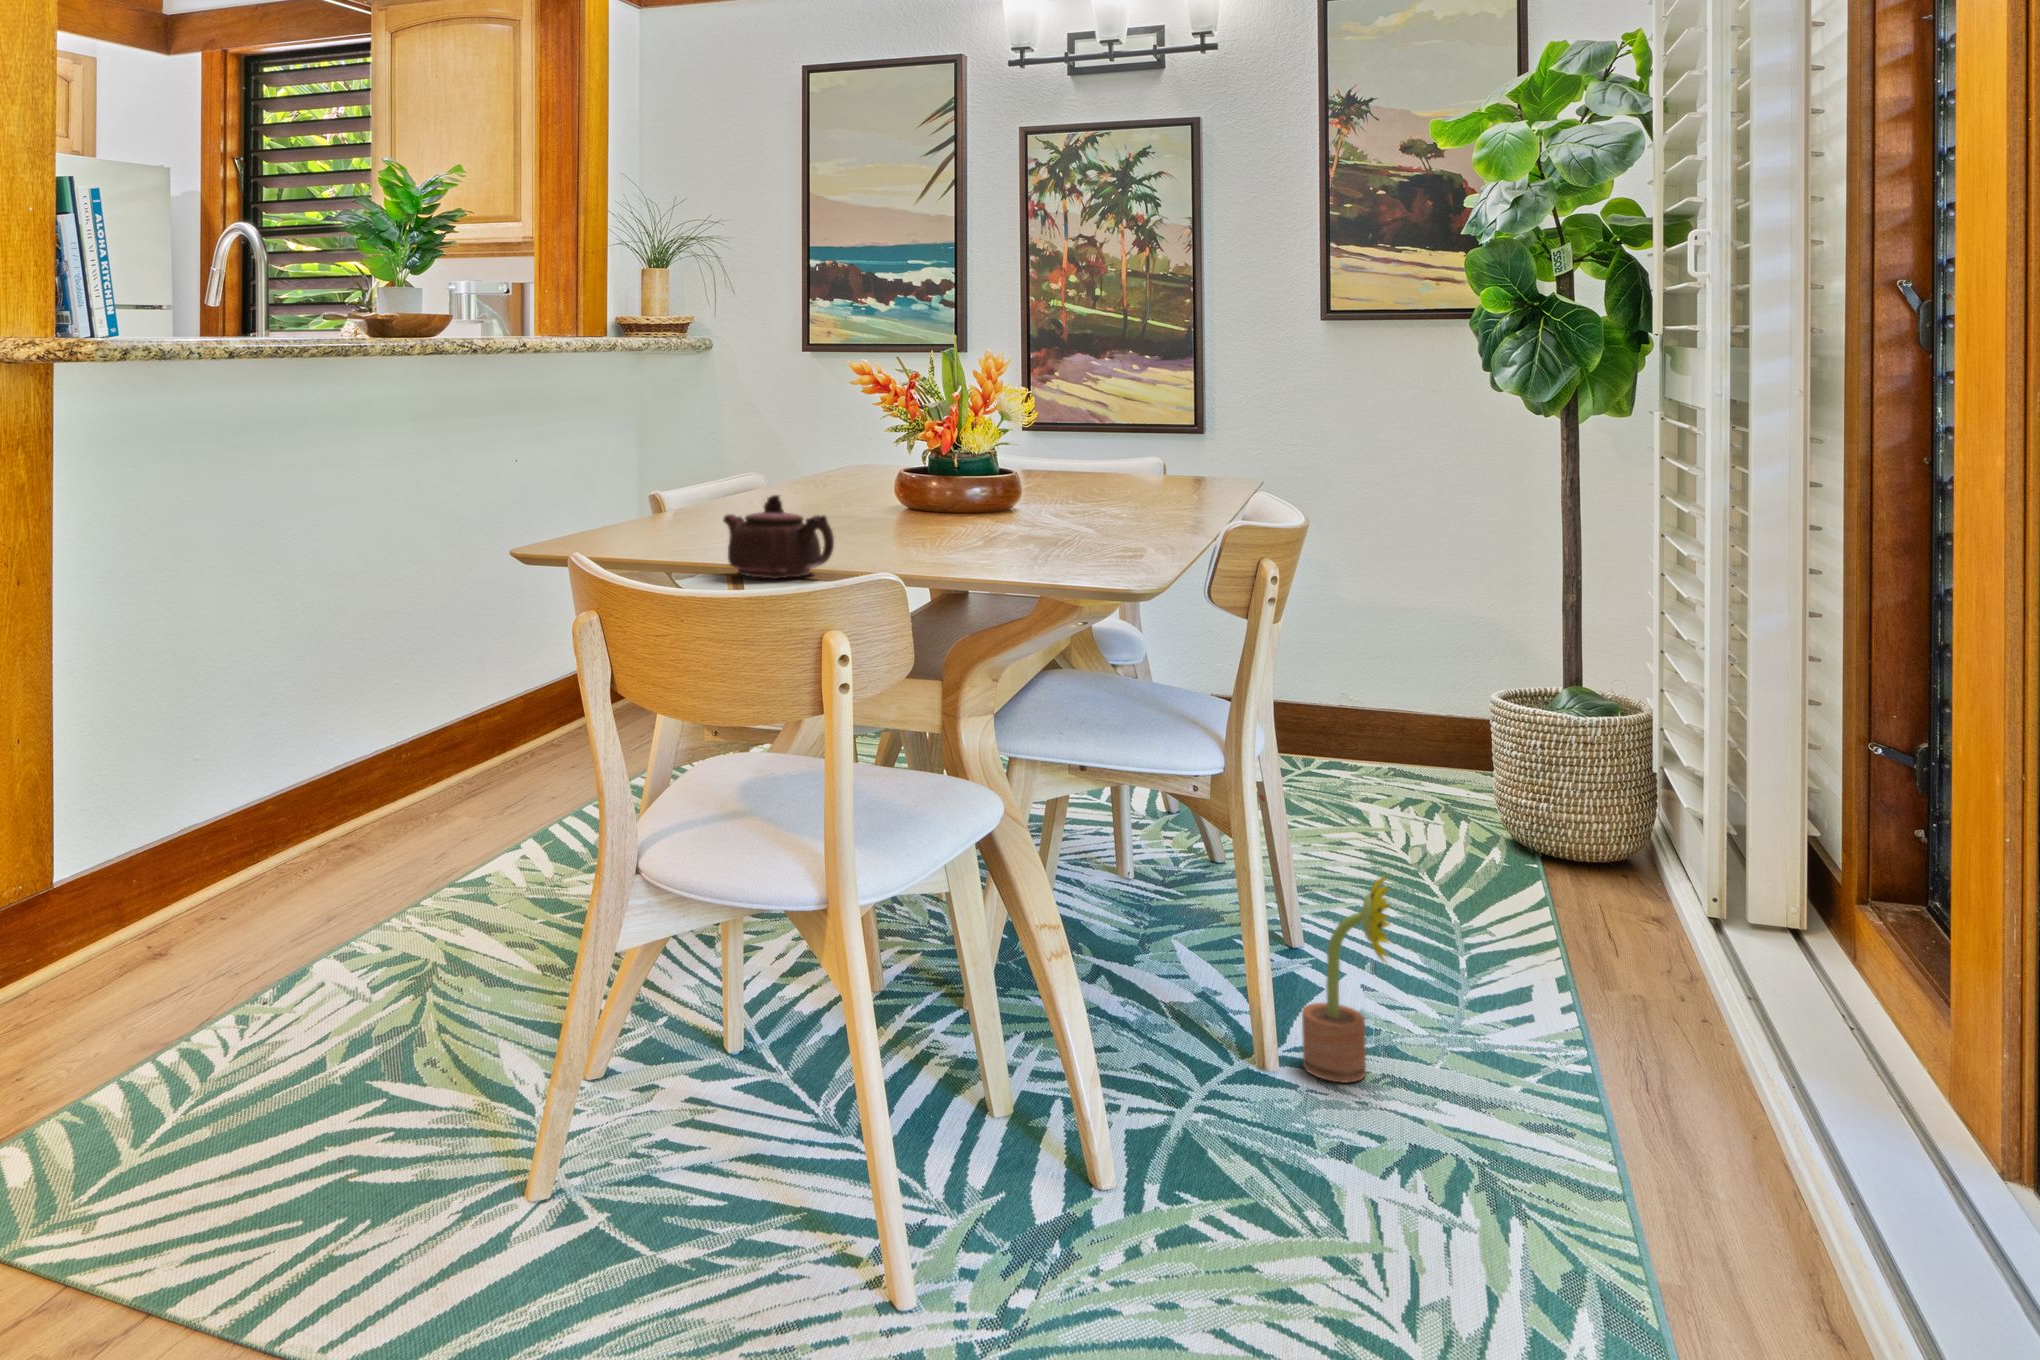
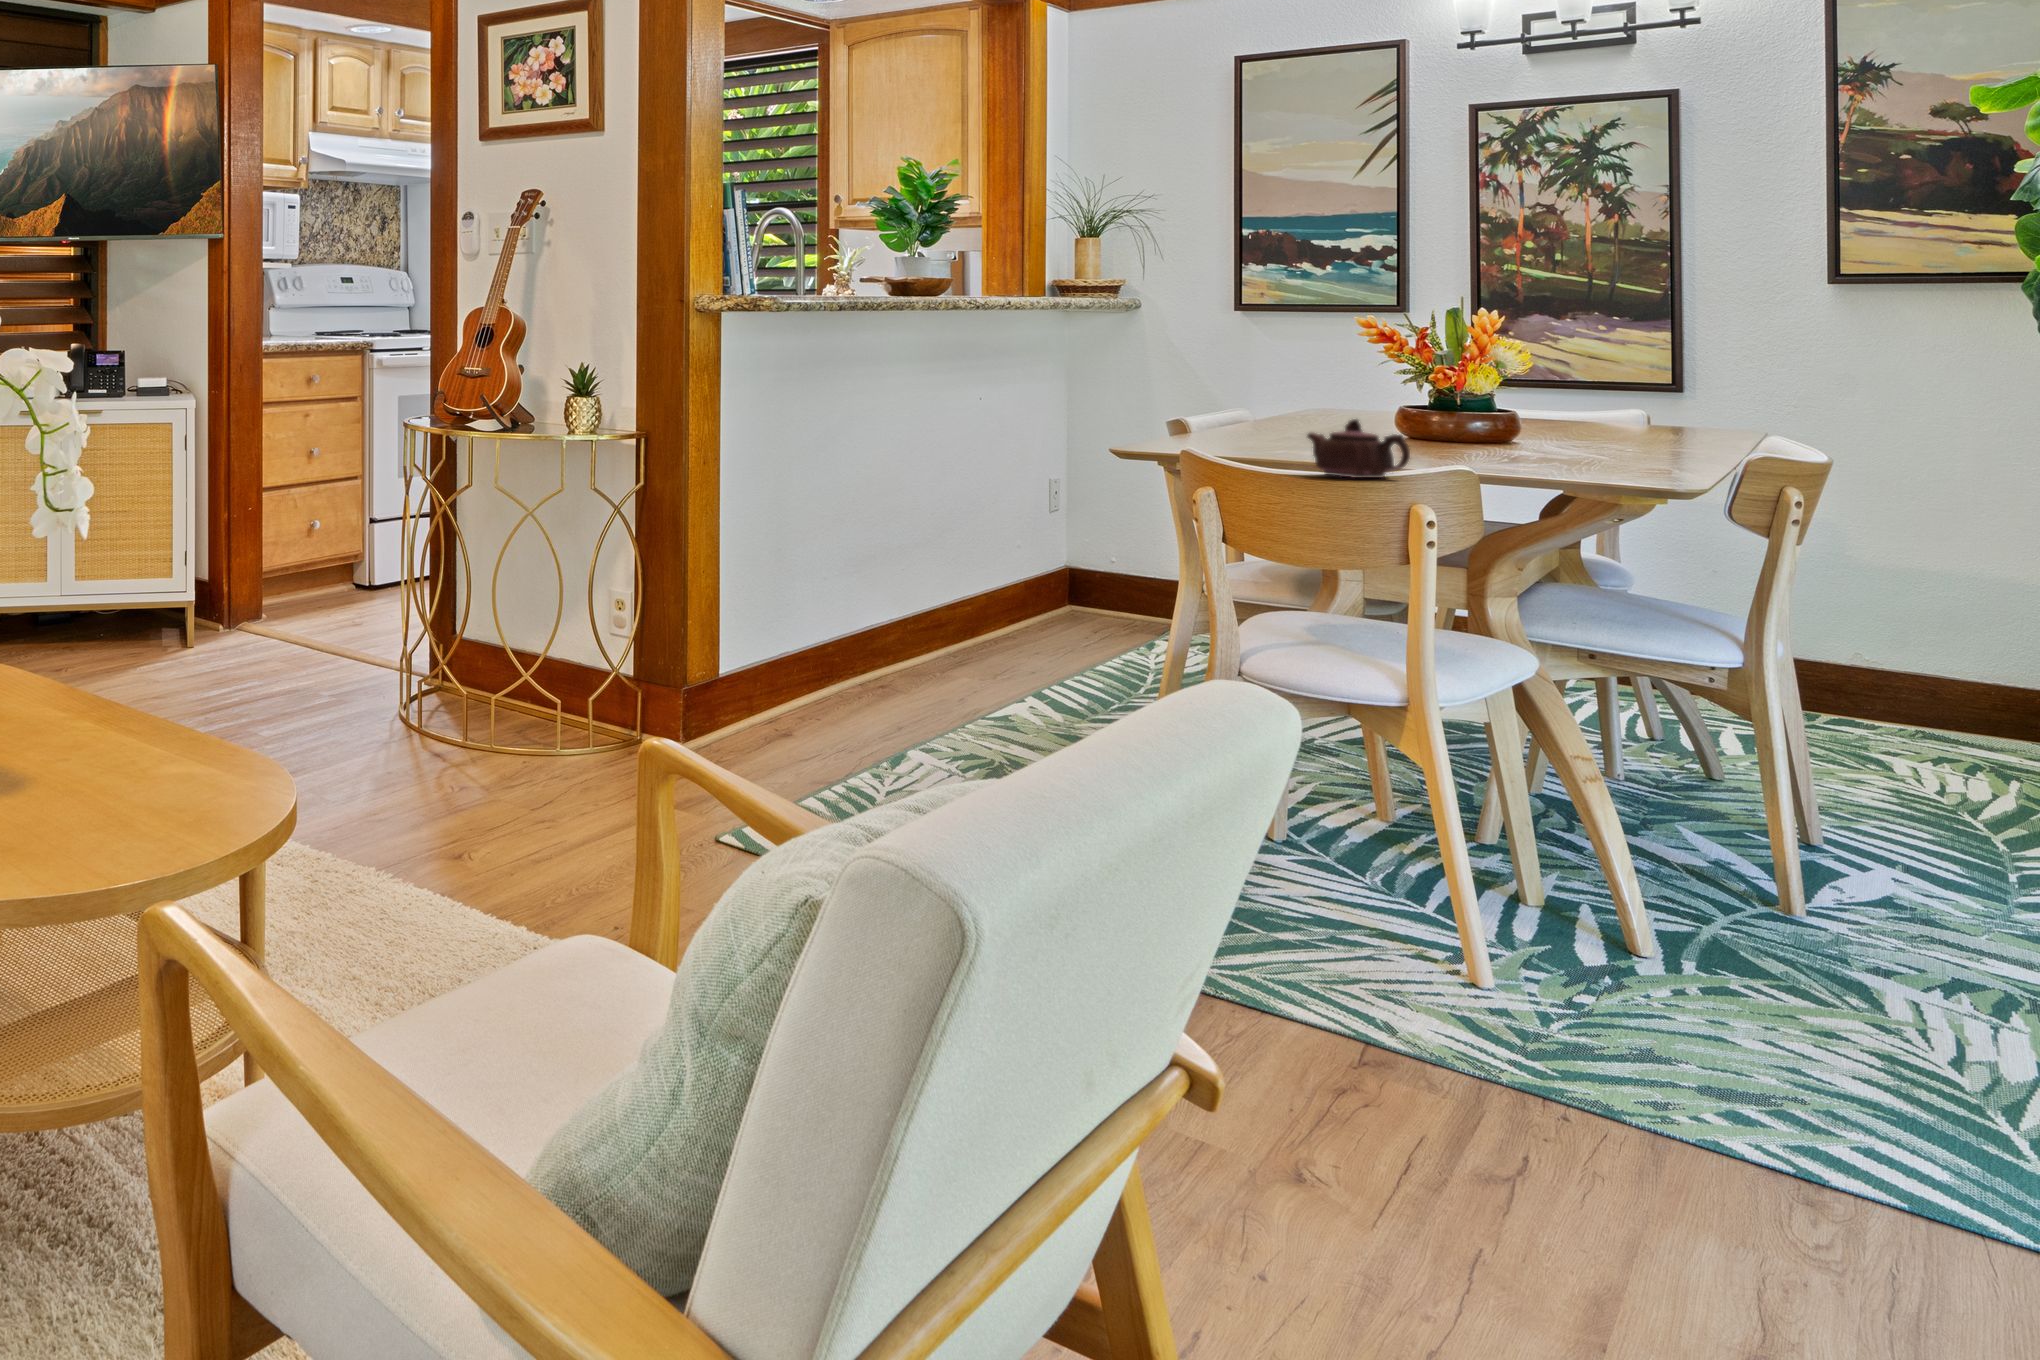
decorative plant: present [1302,875,1390,1082] -> none [1822,755,1919,921]

